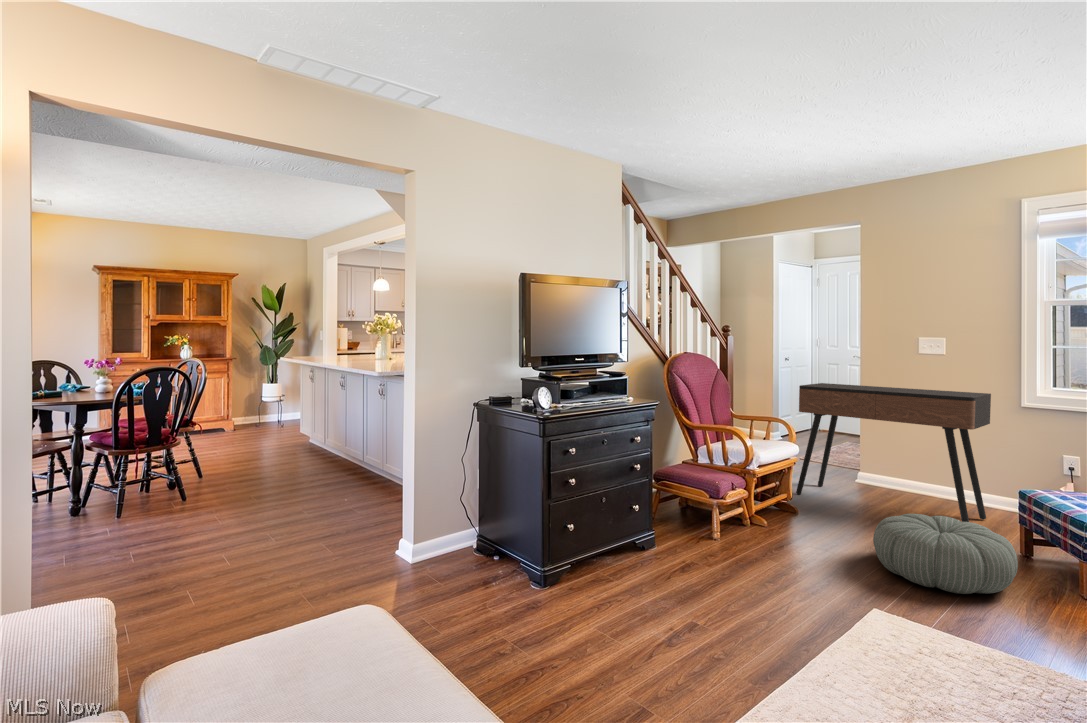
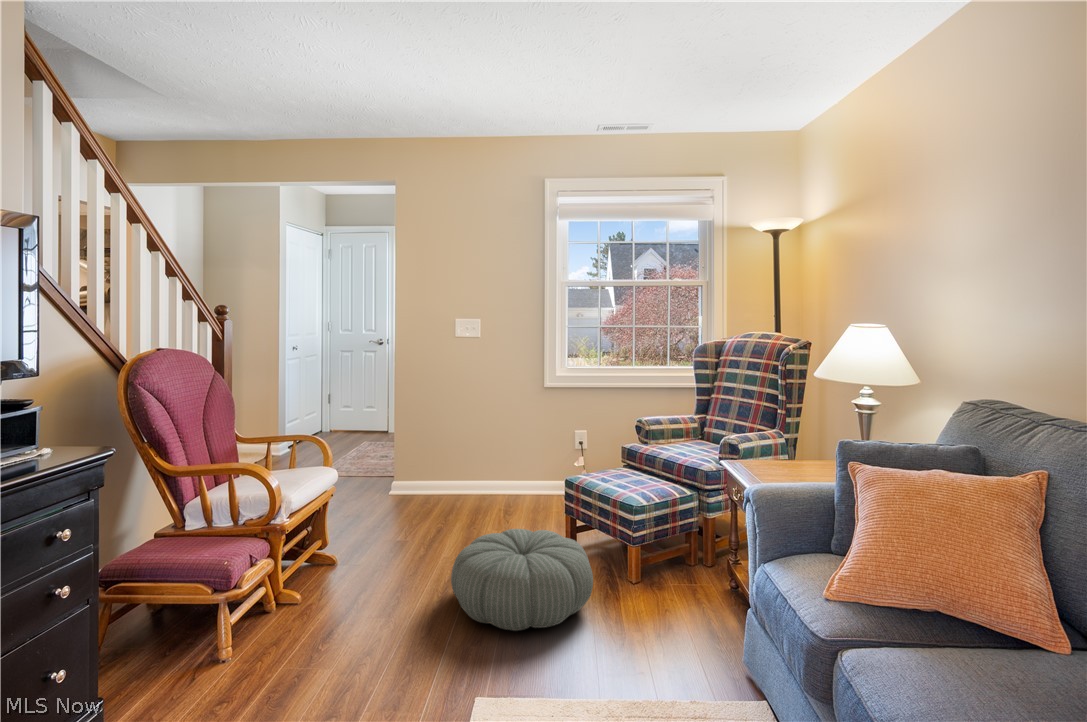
console table: present [796,383,991,522] -> none [329,382,521,529]

